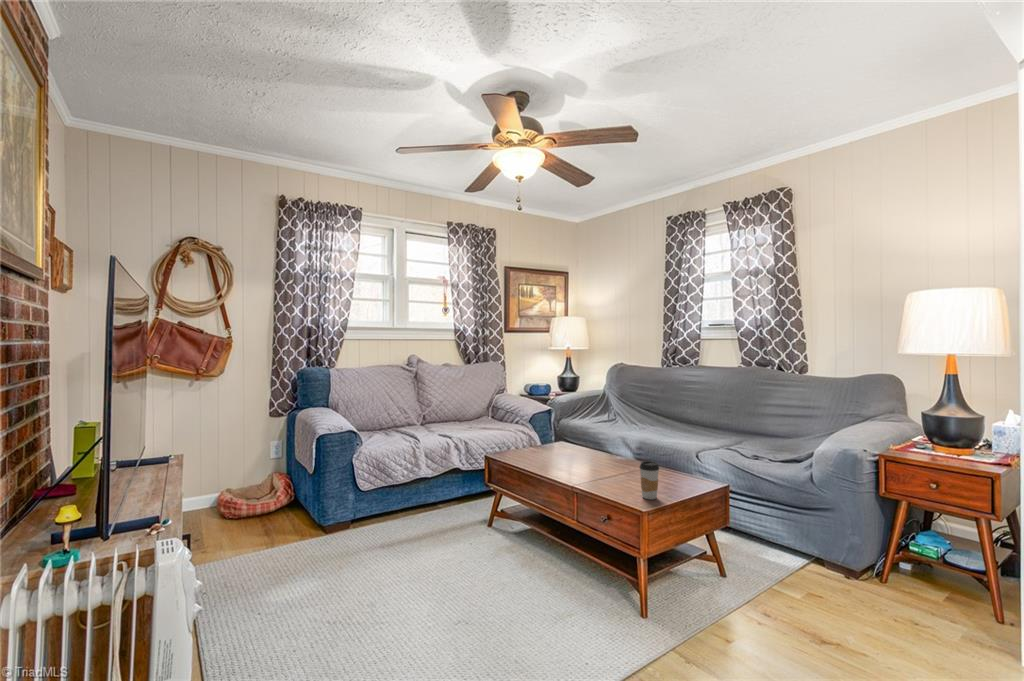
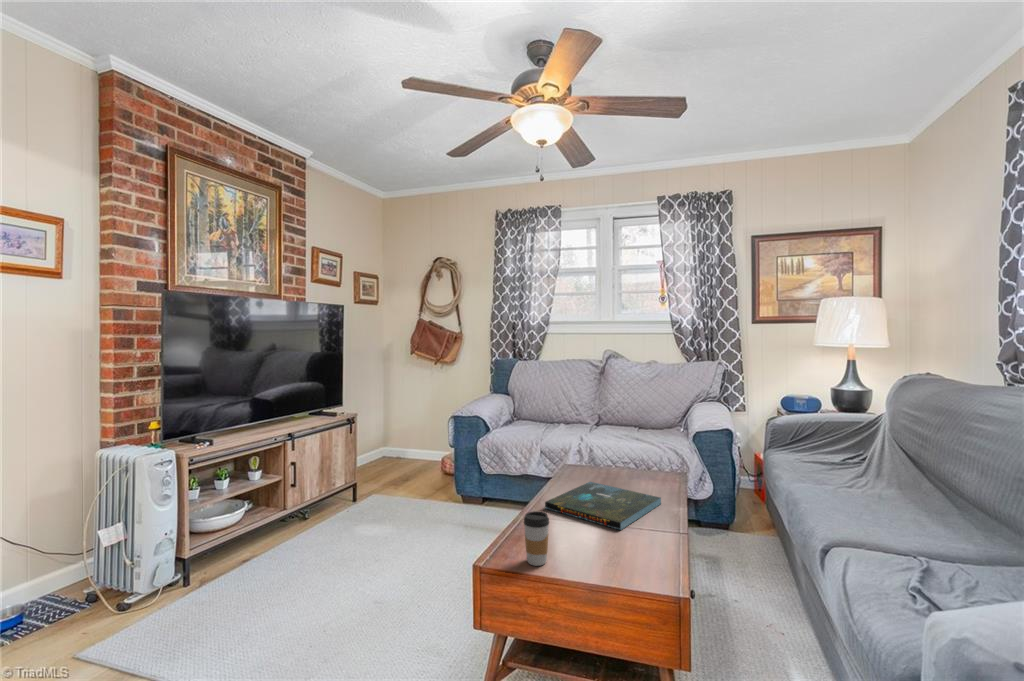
board game: none [545,452,629,477] -> present [545,482,661,530]

